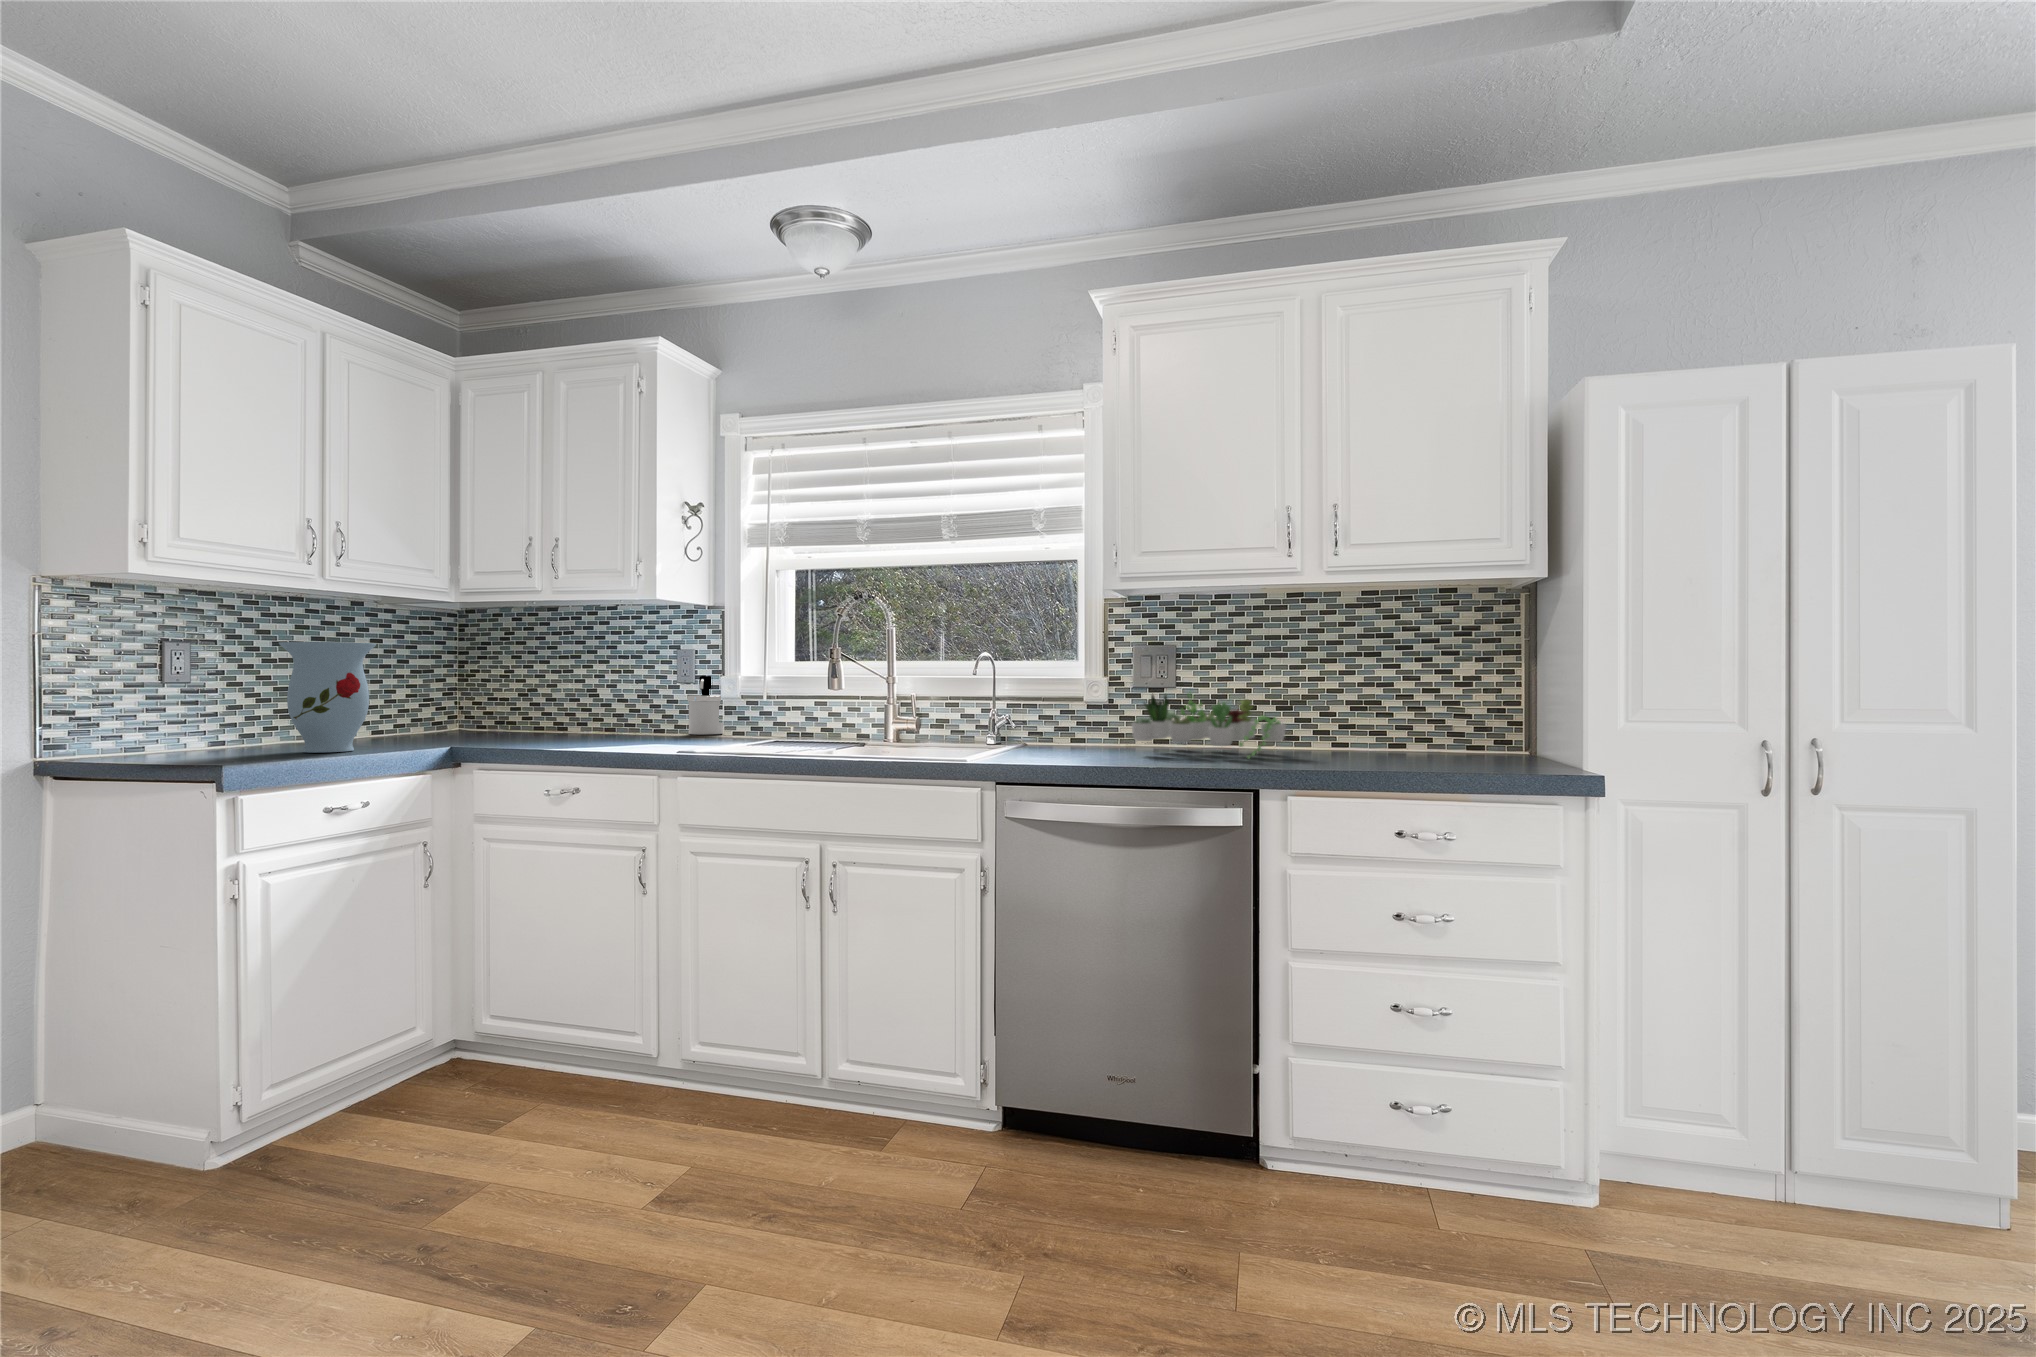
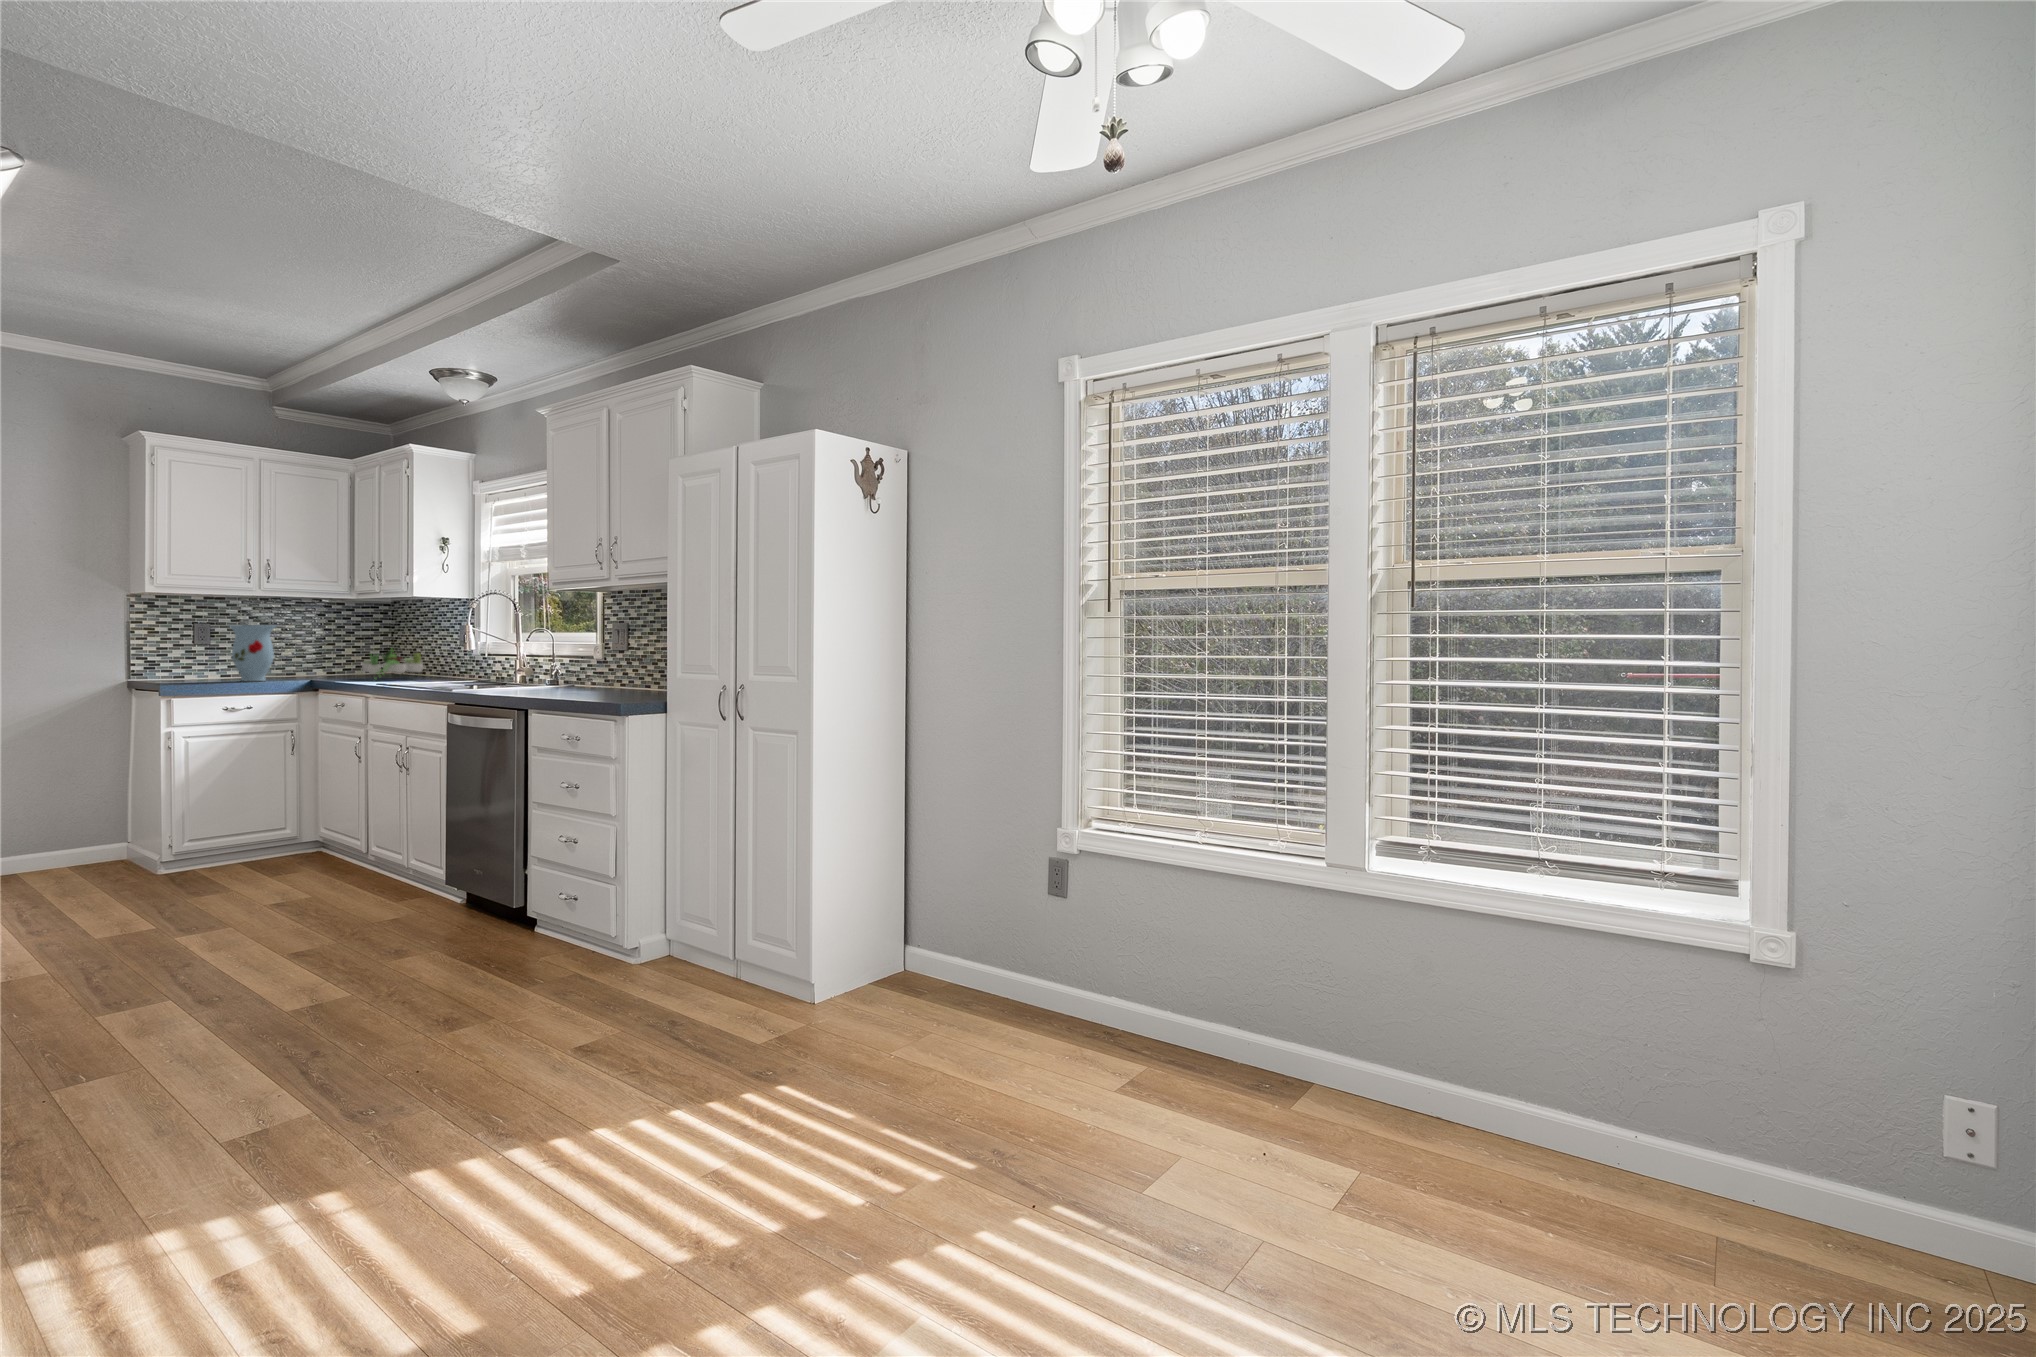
soap dispenser: present [687,676,723,735] -> none [456,643,485,679]
succulent plant: present [1132,693,1286,759] -> present [362,650,423,674]

